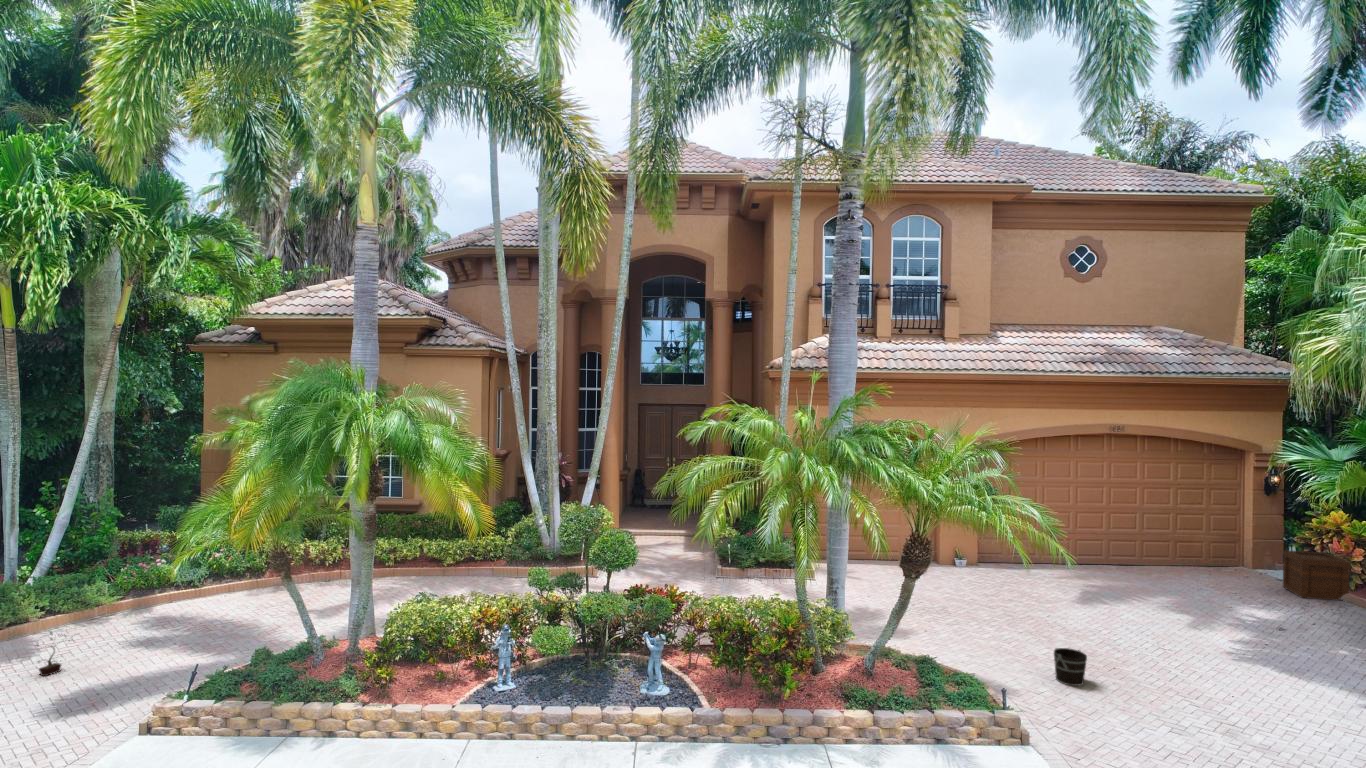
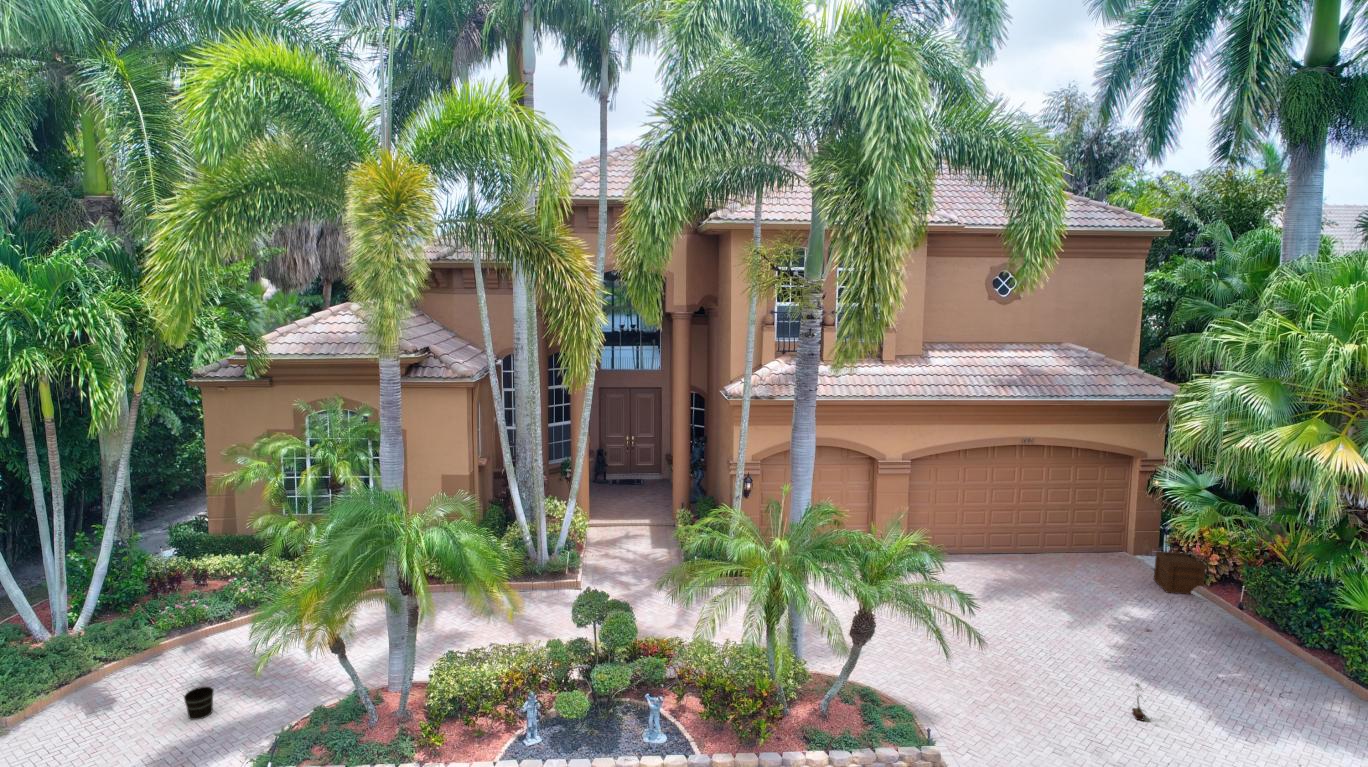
potted plant: present [37,632,70,676] -> present [1132,683,1145,720]
bucket: present [1054,648,1087,686] -> present [184,686,214,720]

